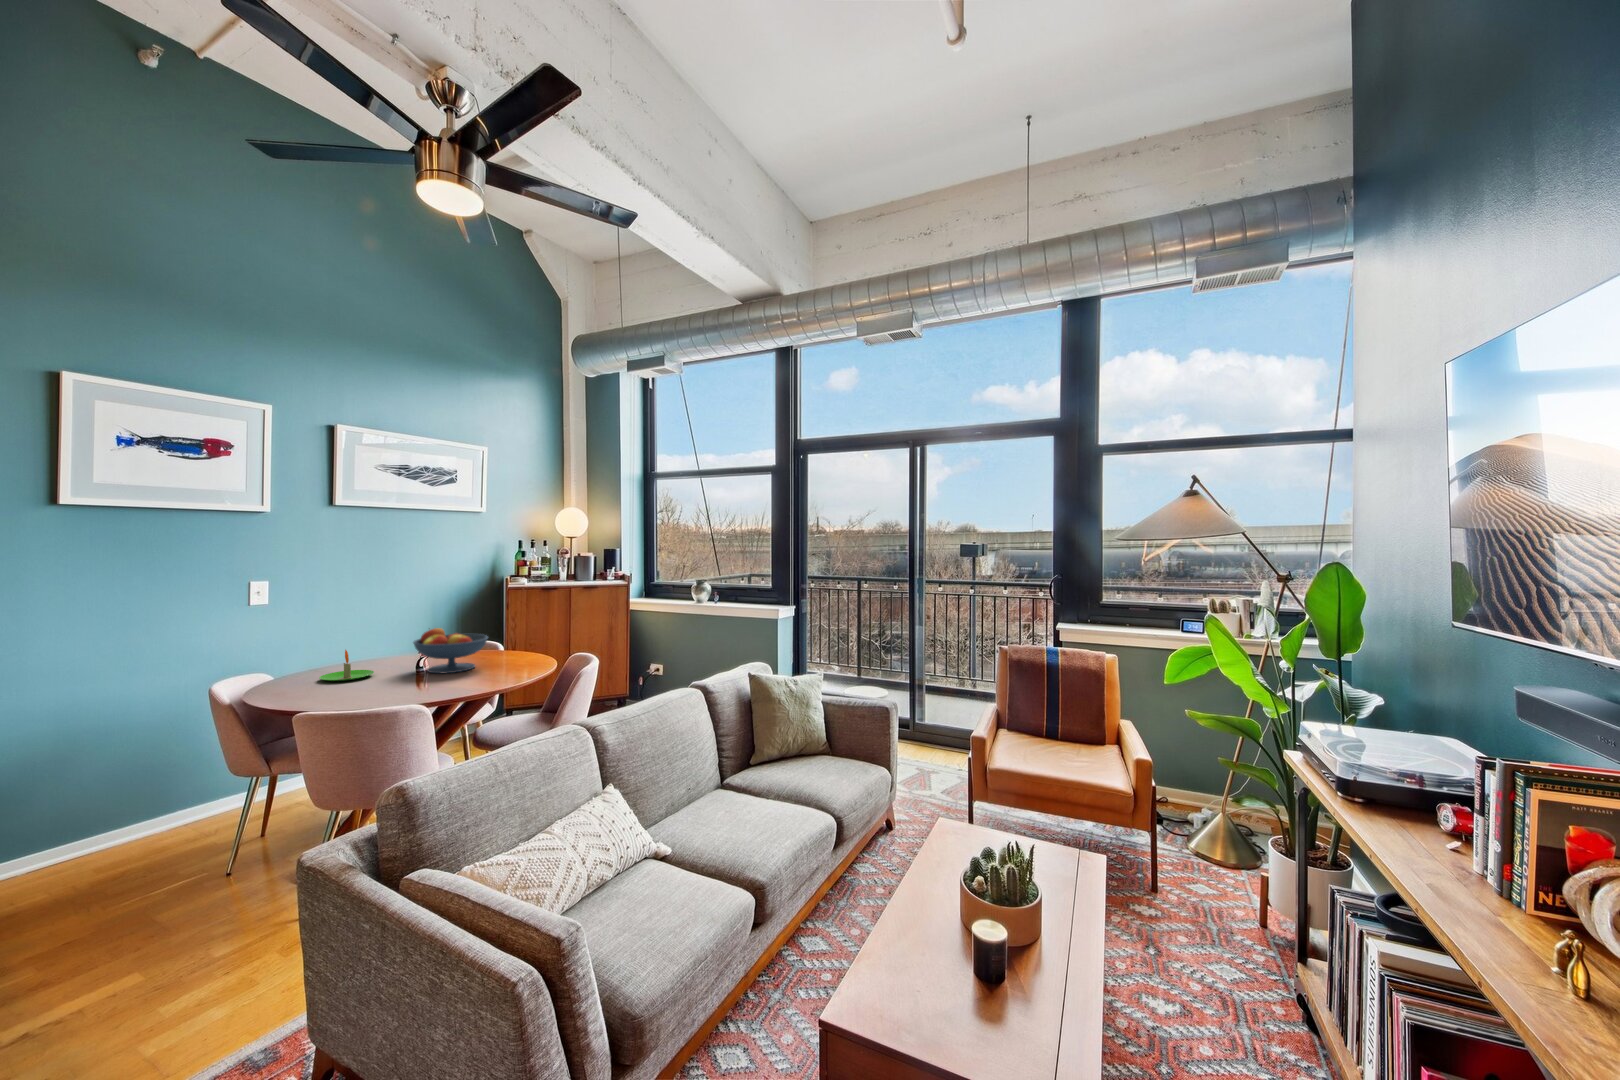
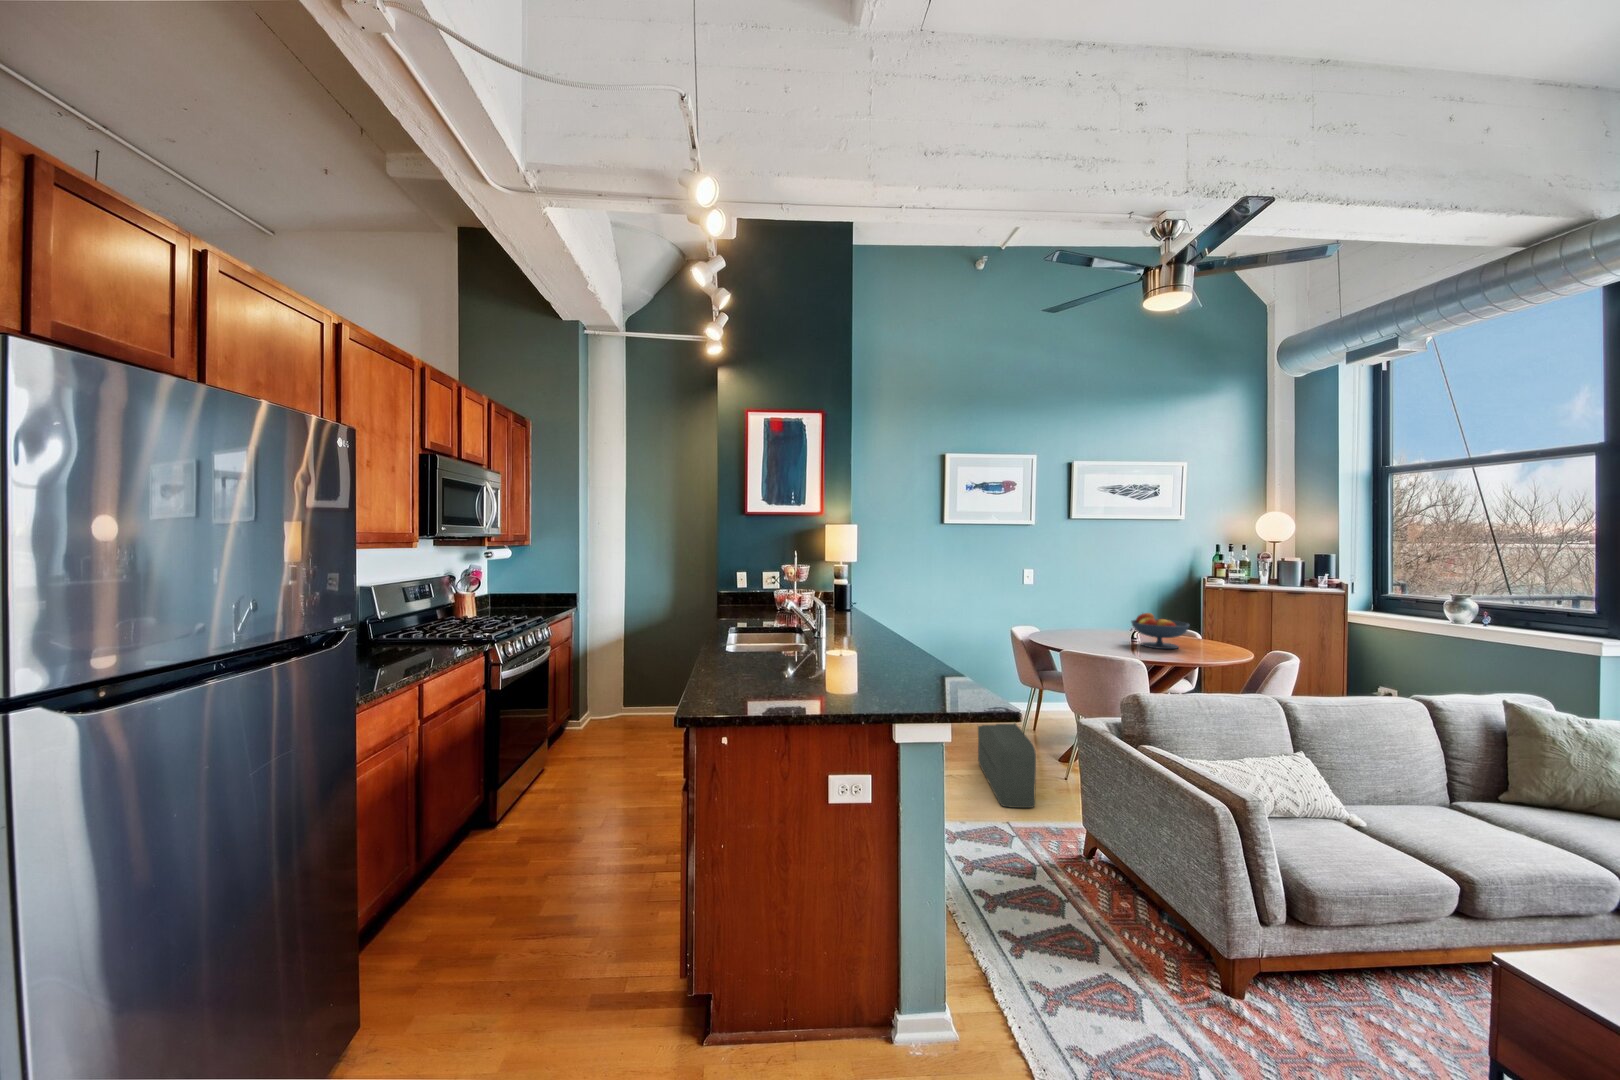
candle: present [319,650,374,681] -> none [1071,620,1104,642]
pouf: none [106,838,229,1036] -> present [978,723,1036,808]

